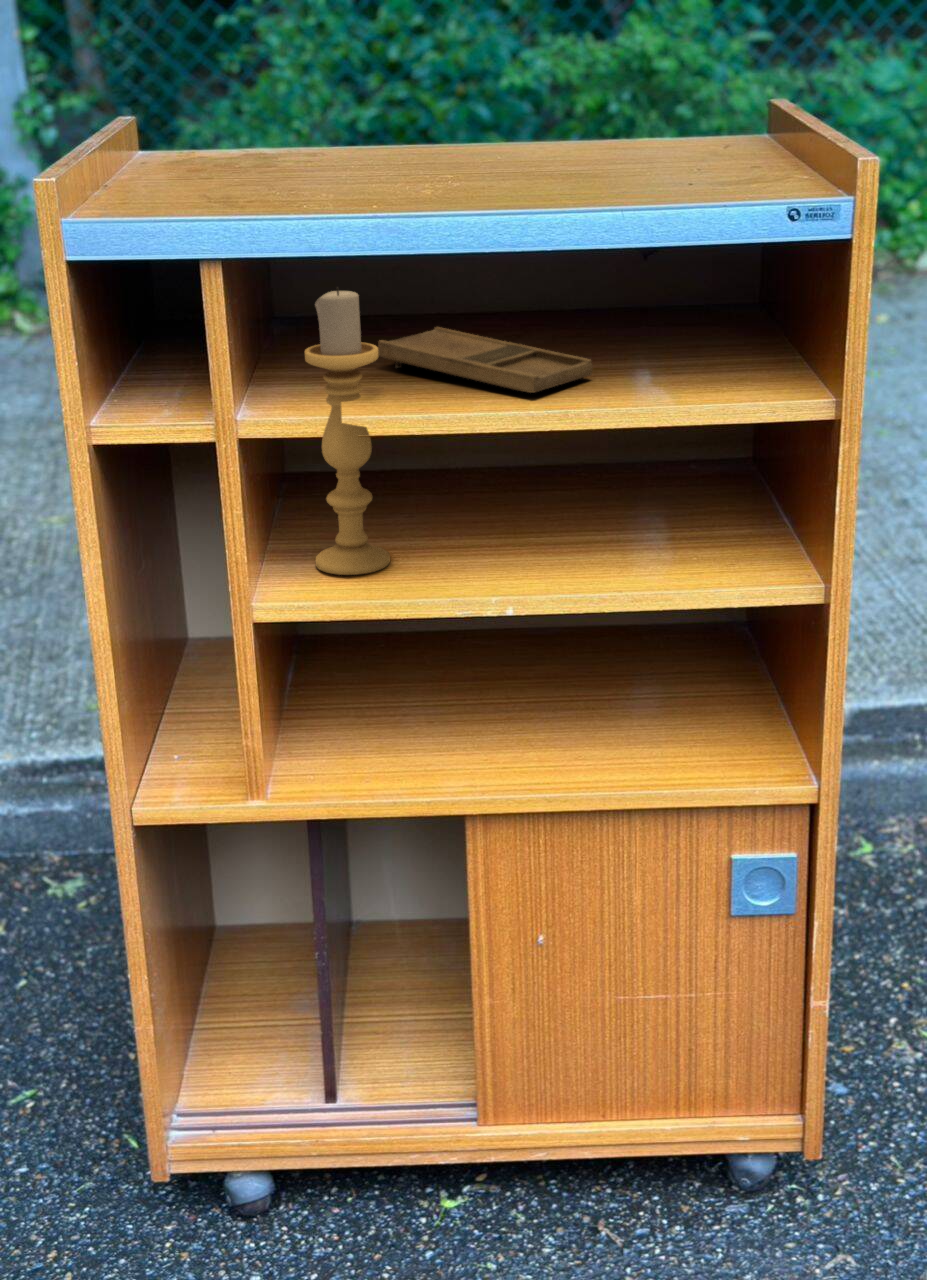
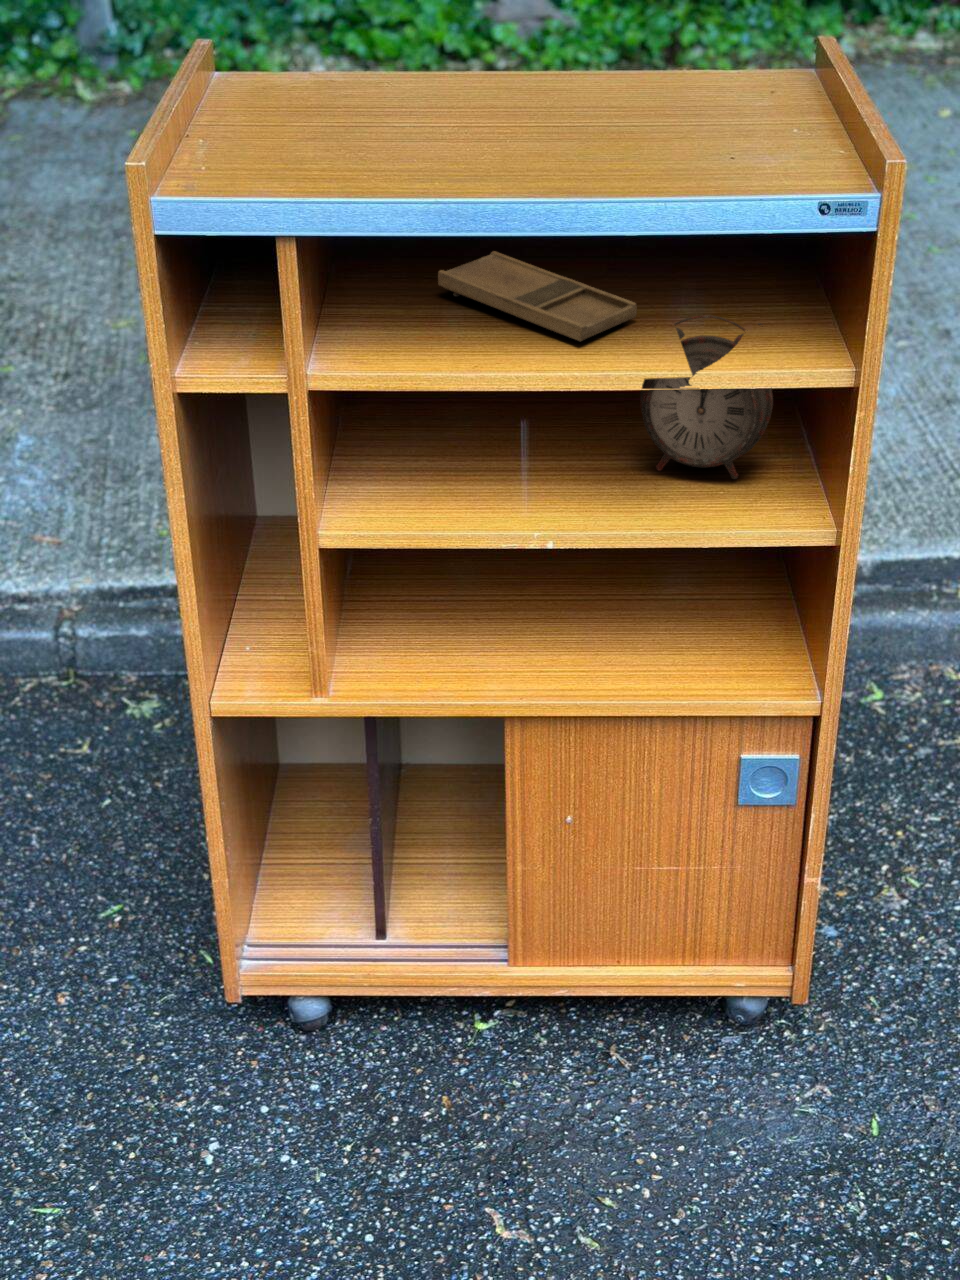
candle holder: present [305,287,390,575] -> none [370,236,445,496]
alarm clock: none [600,372,743,550] -> present [640,315,773,479]

